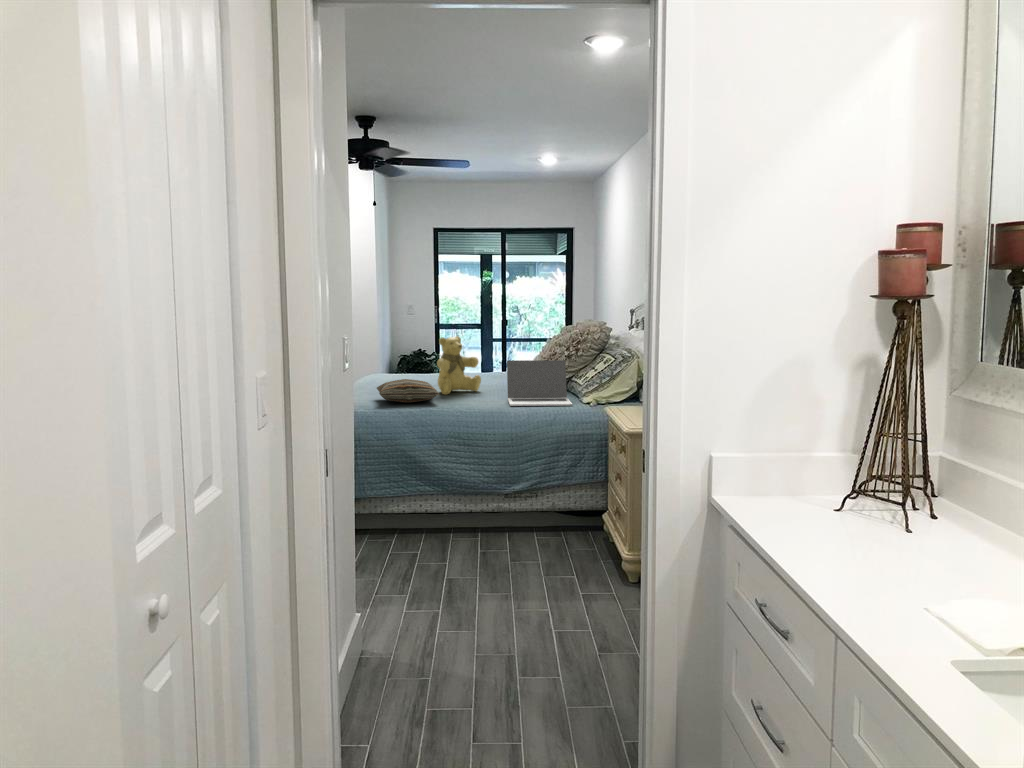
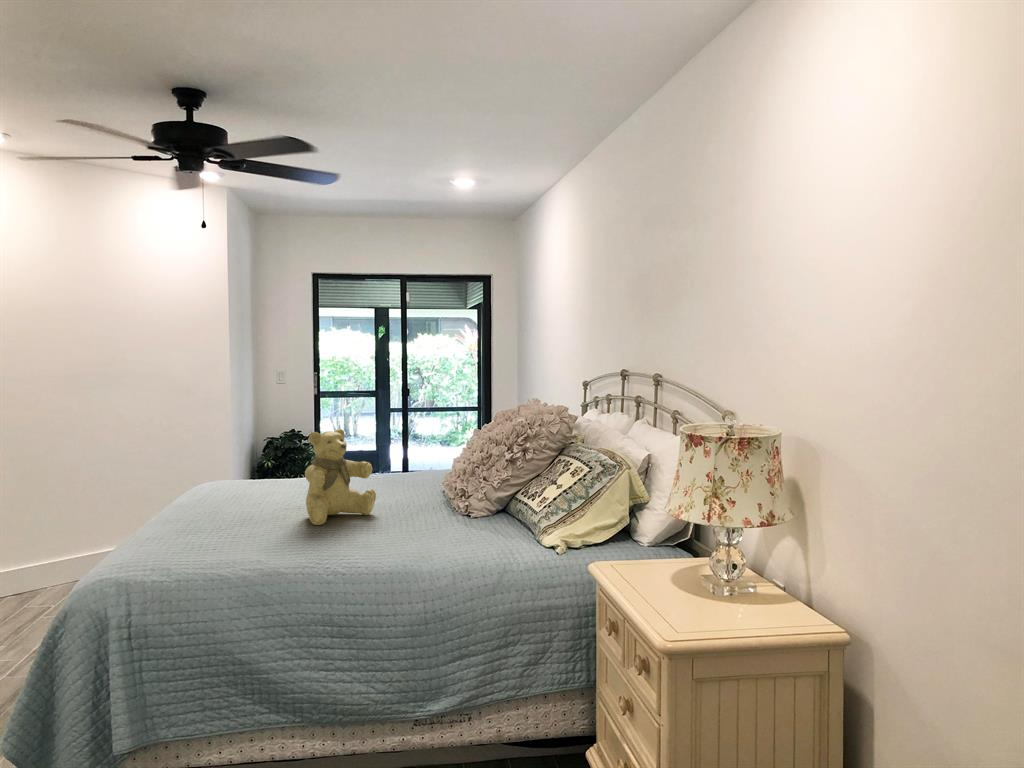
laptop: present [507,360,572,406] -> none [419,471,530,559]
pillow: present [377,379,439,403] -> none [193,507,304,553]

